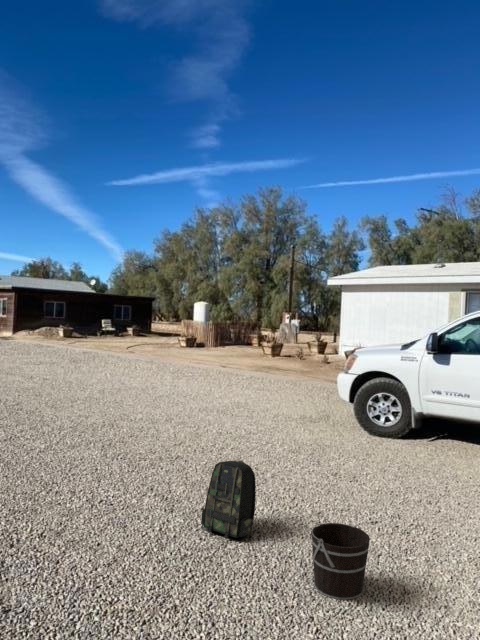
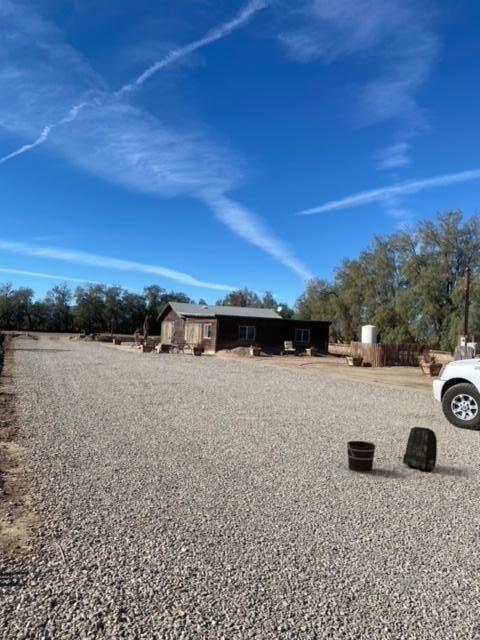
backpack: present [201,461,256,538] -> present [403,427,437,470]

